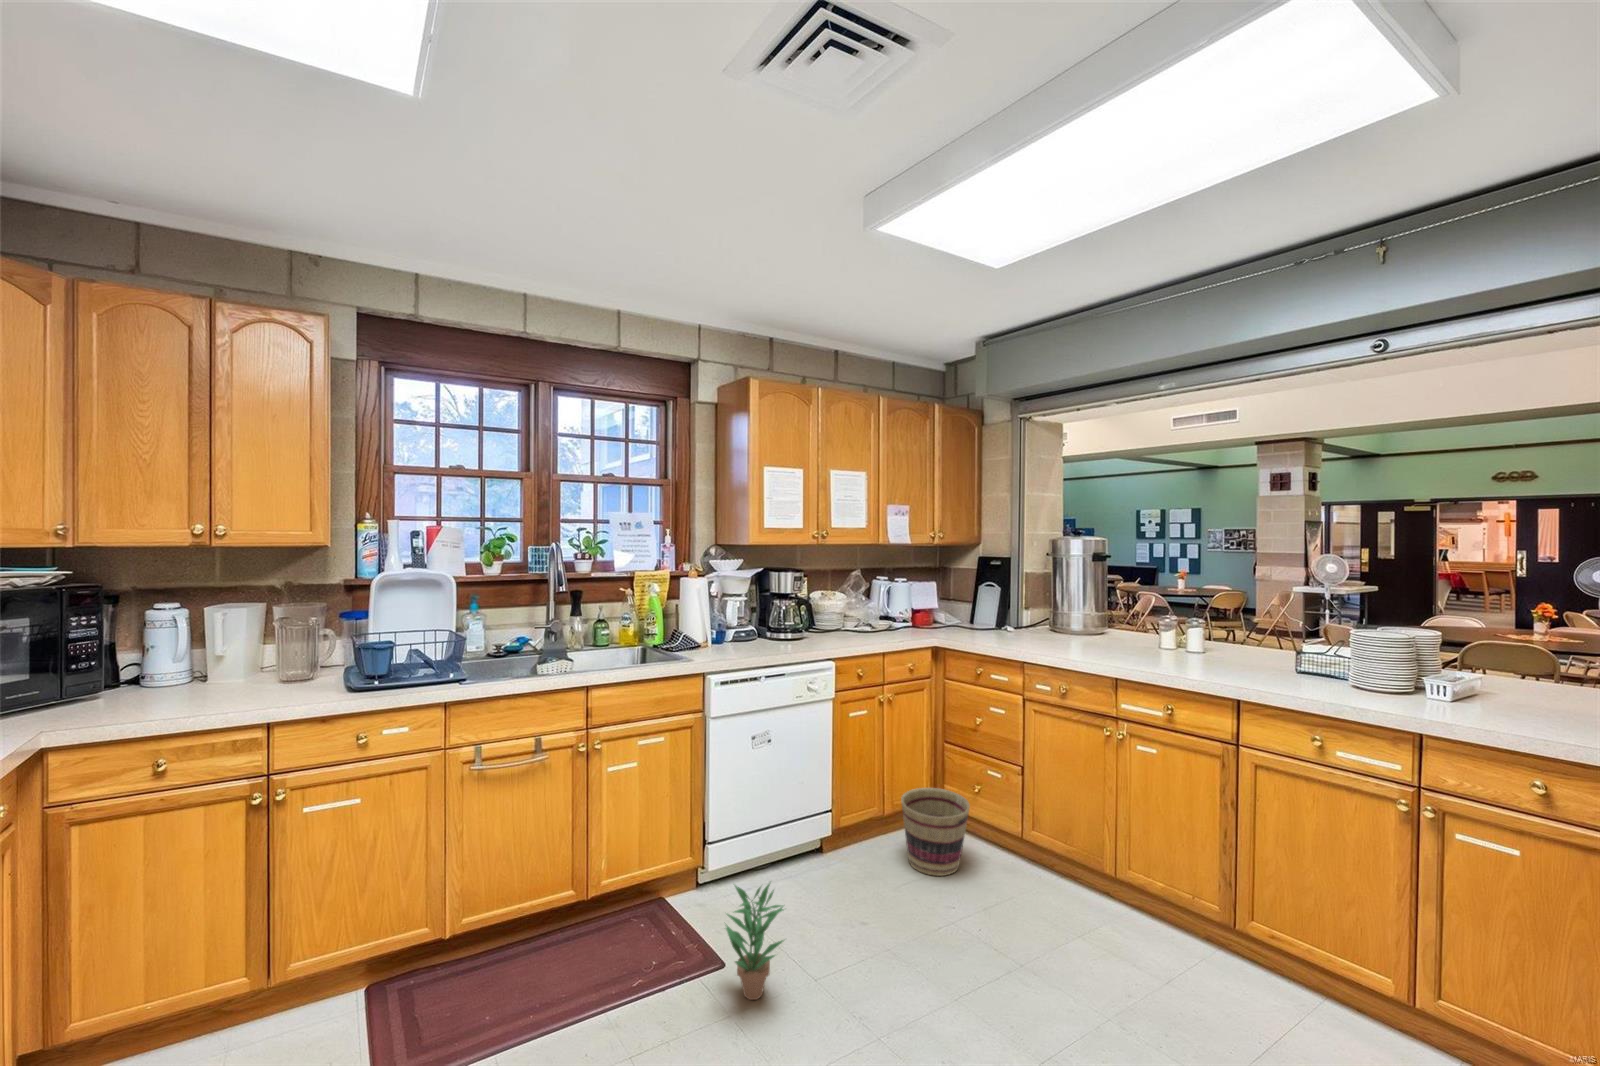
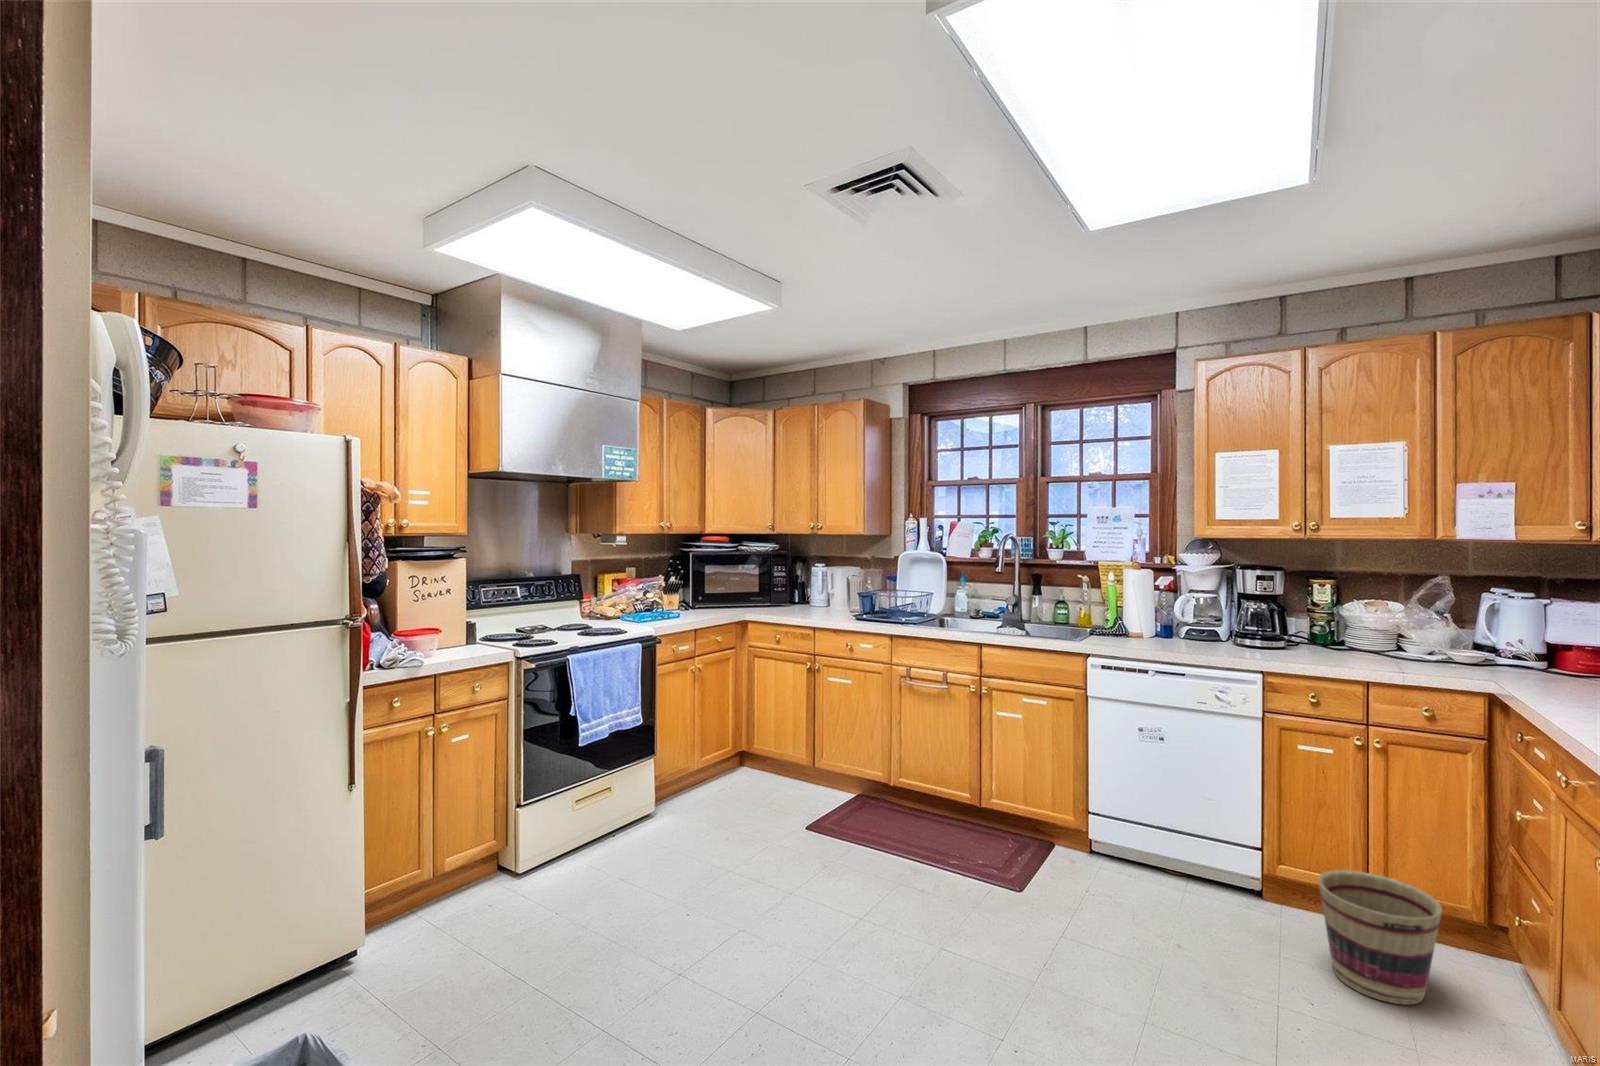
potted plant: present [726,883,783,1000] -> none [969,809,1031,926]

